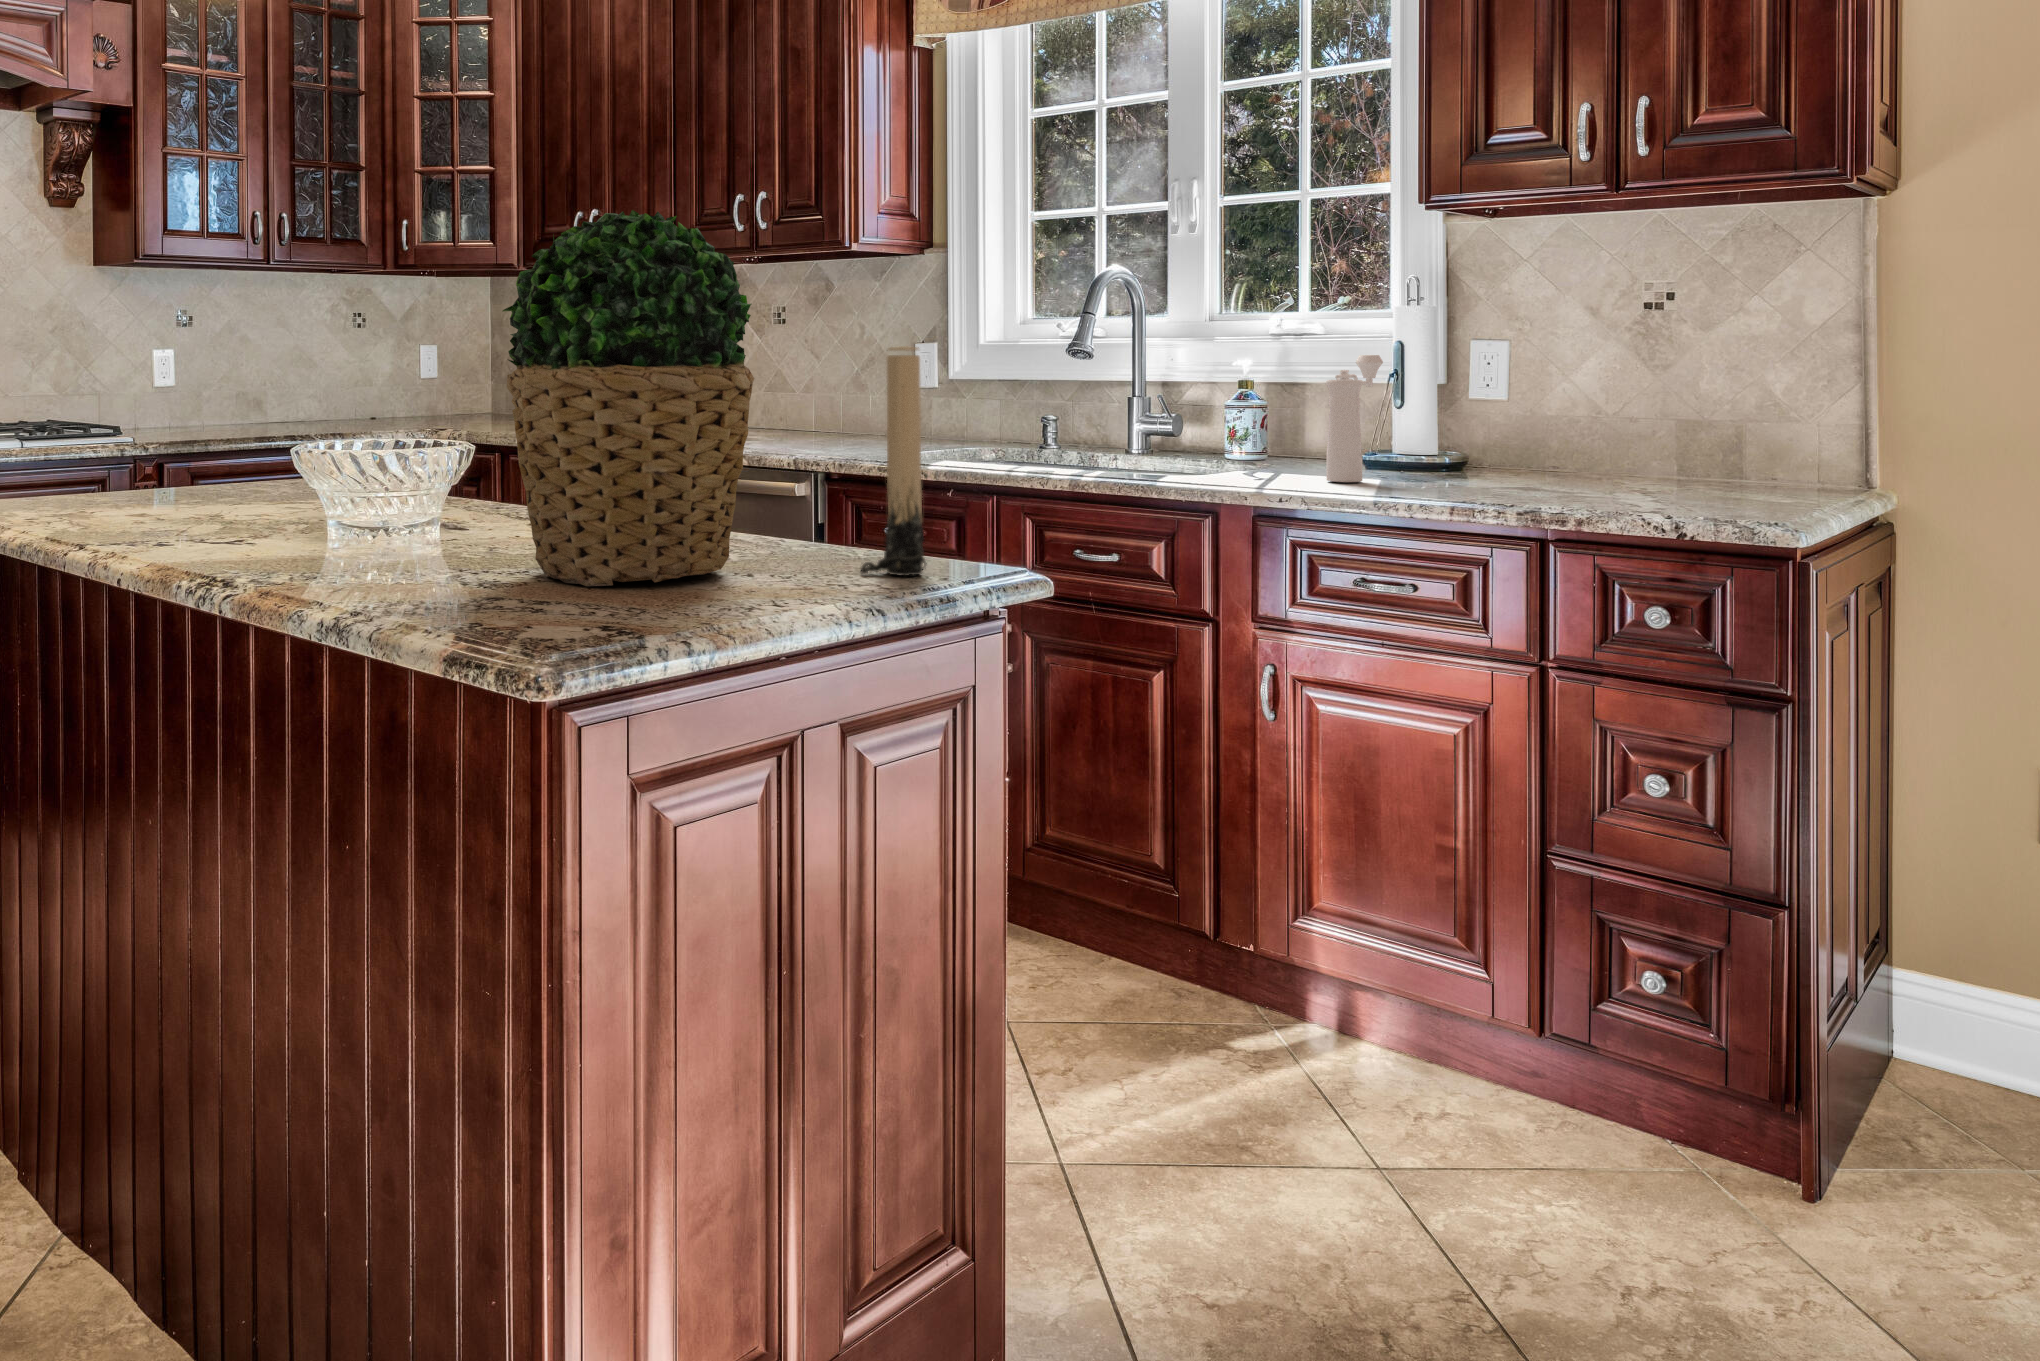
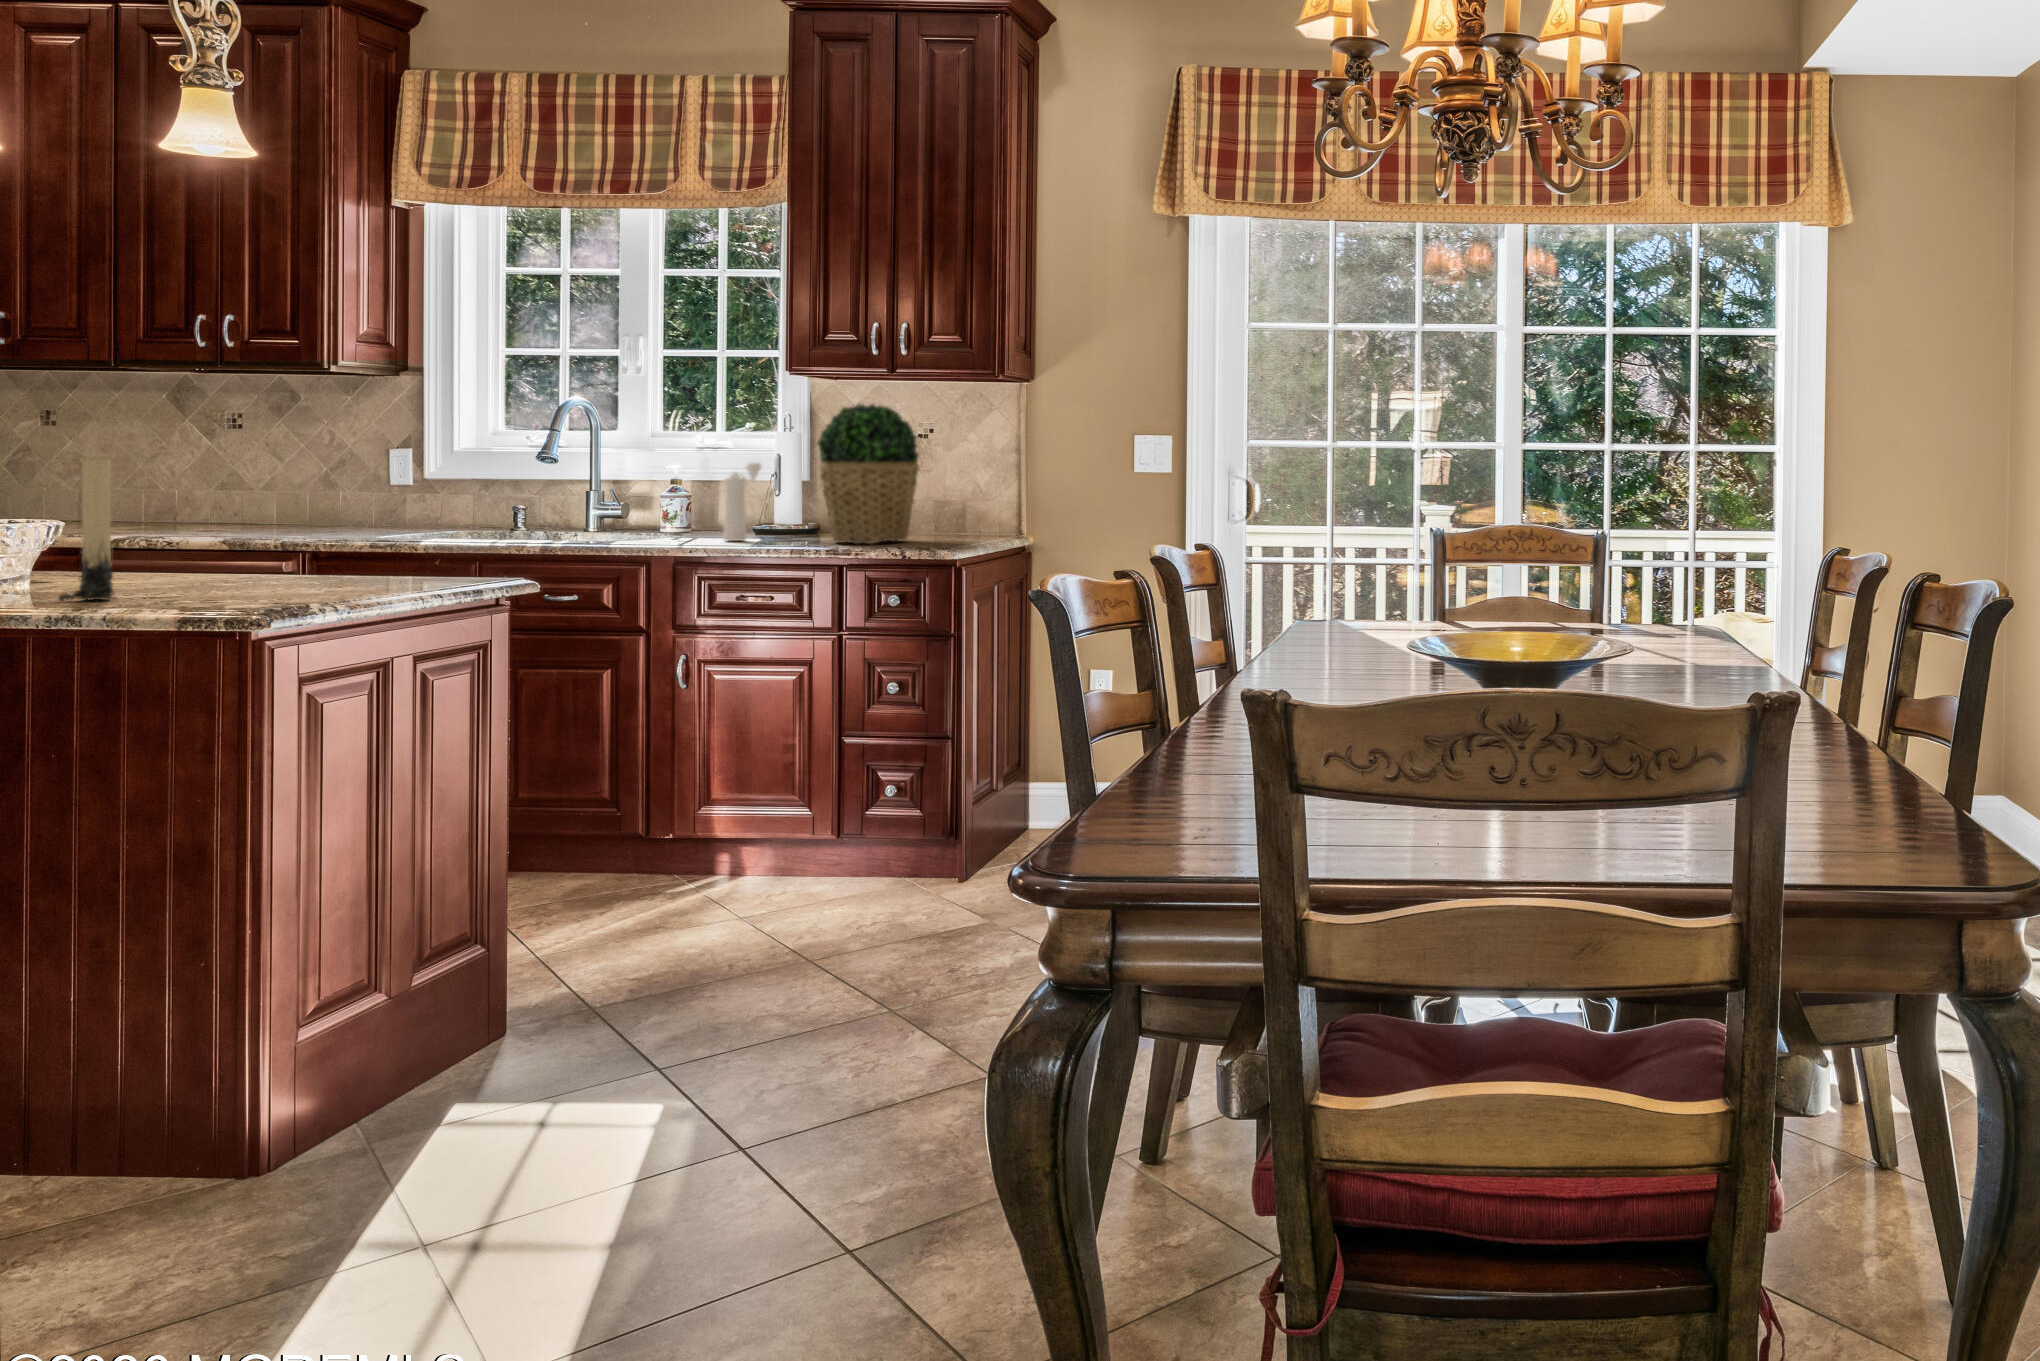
potted plant: present [503,210,754,586] -> present [818,404,919,544]
candle: present [861,346,927,576] -> present [58,453,113,601]

